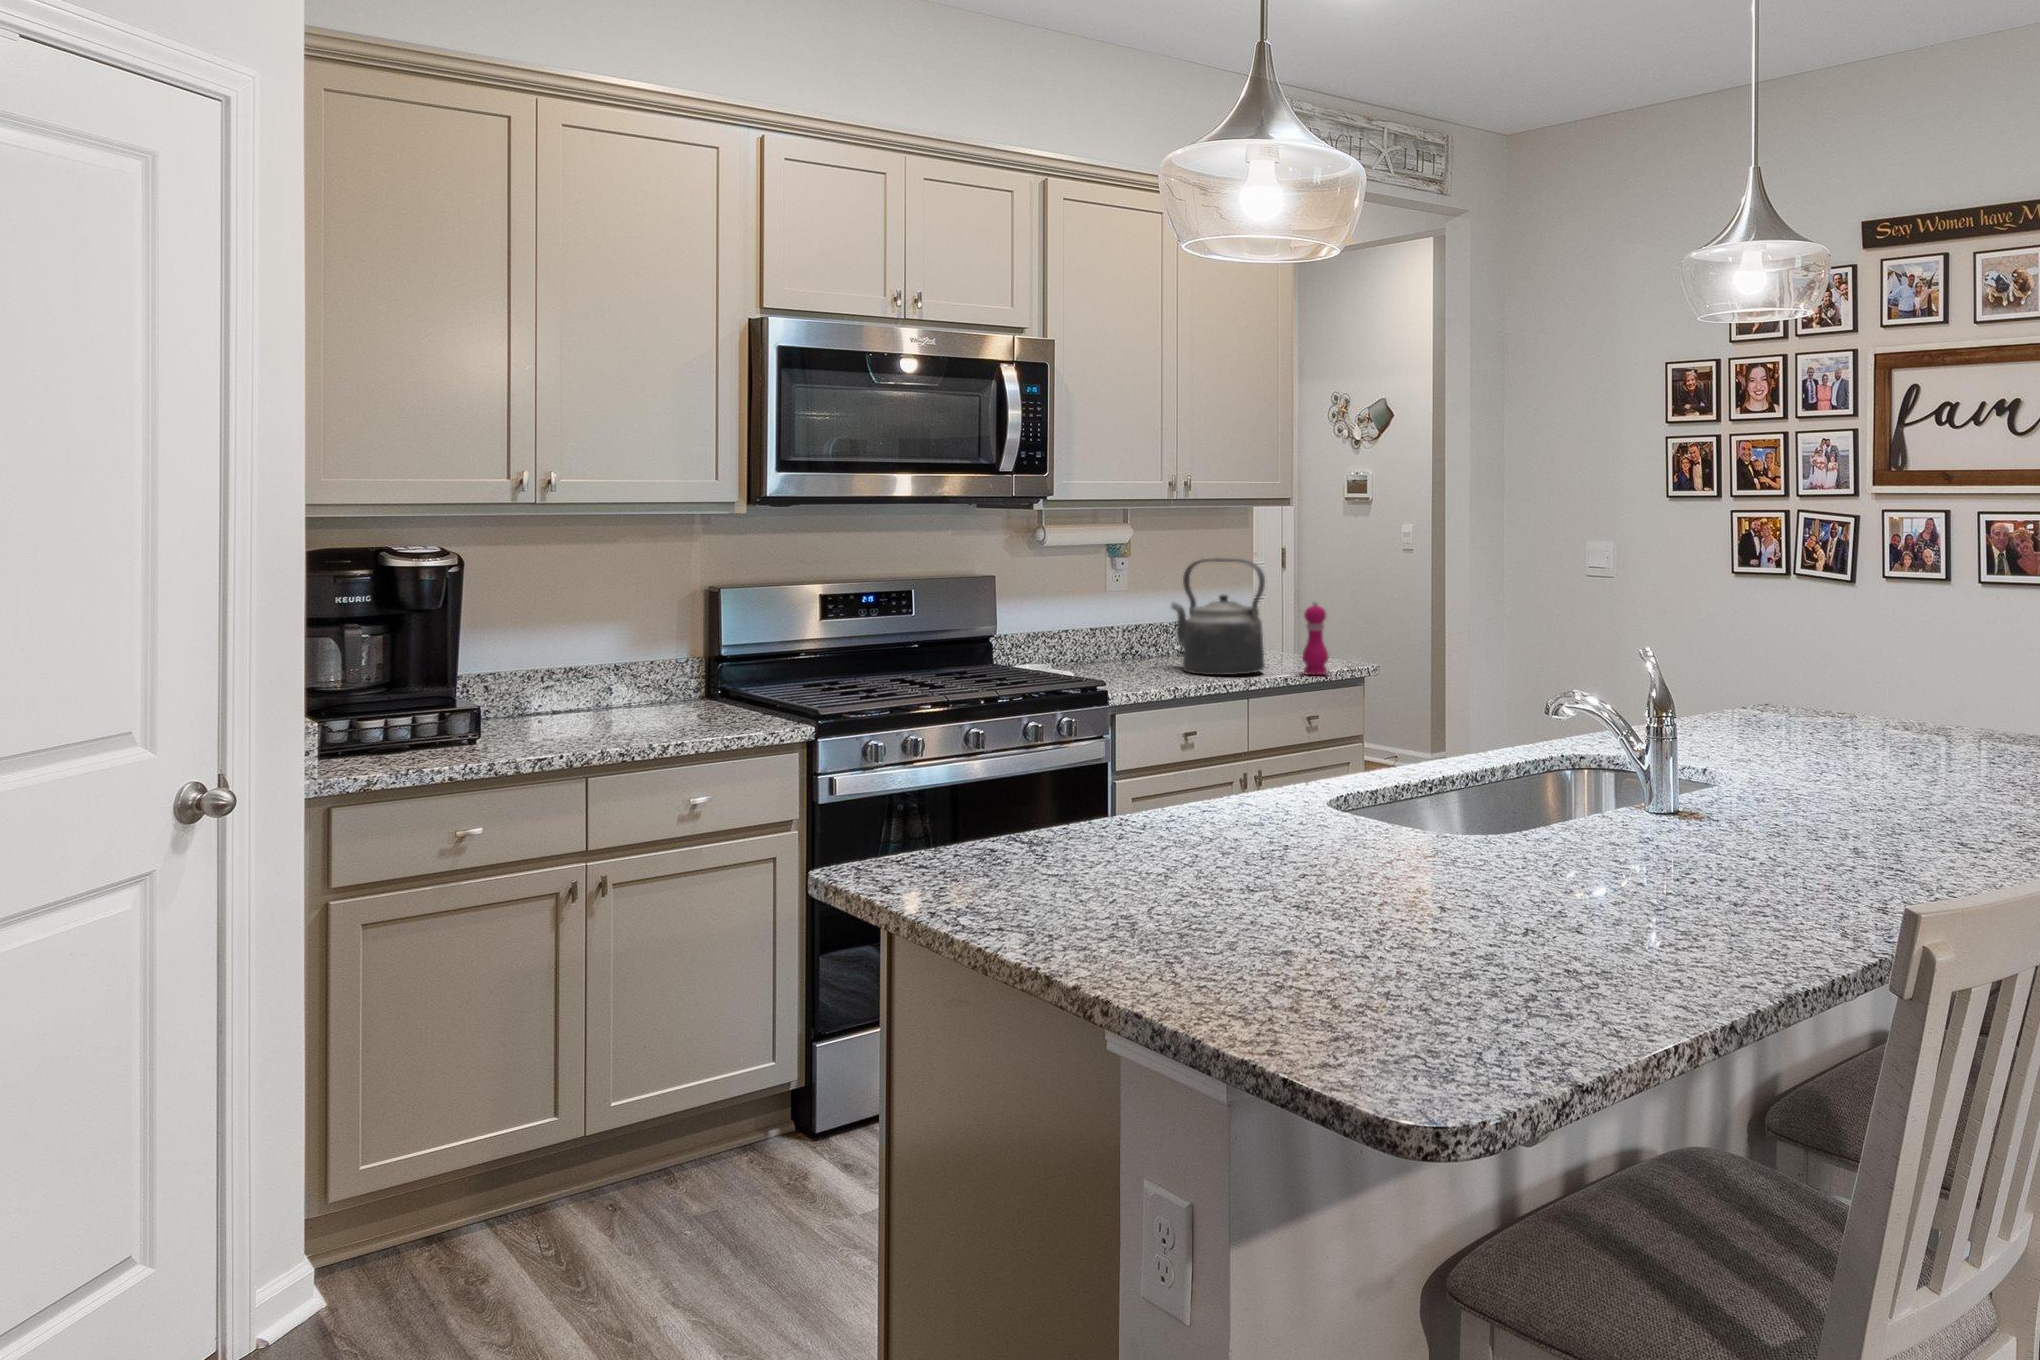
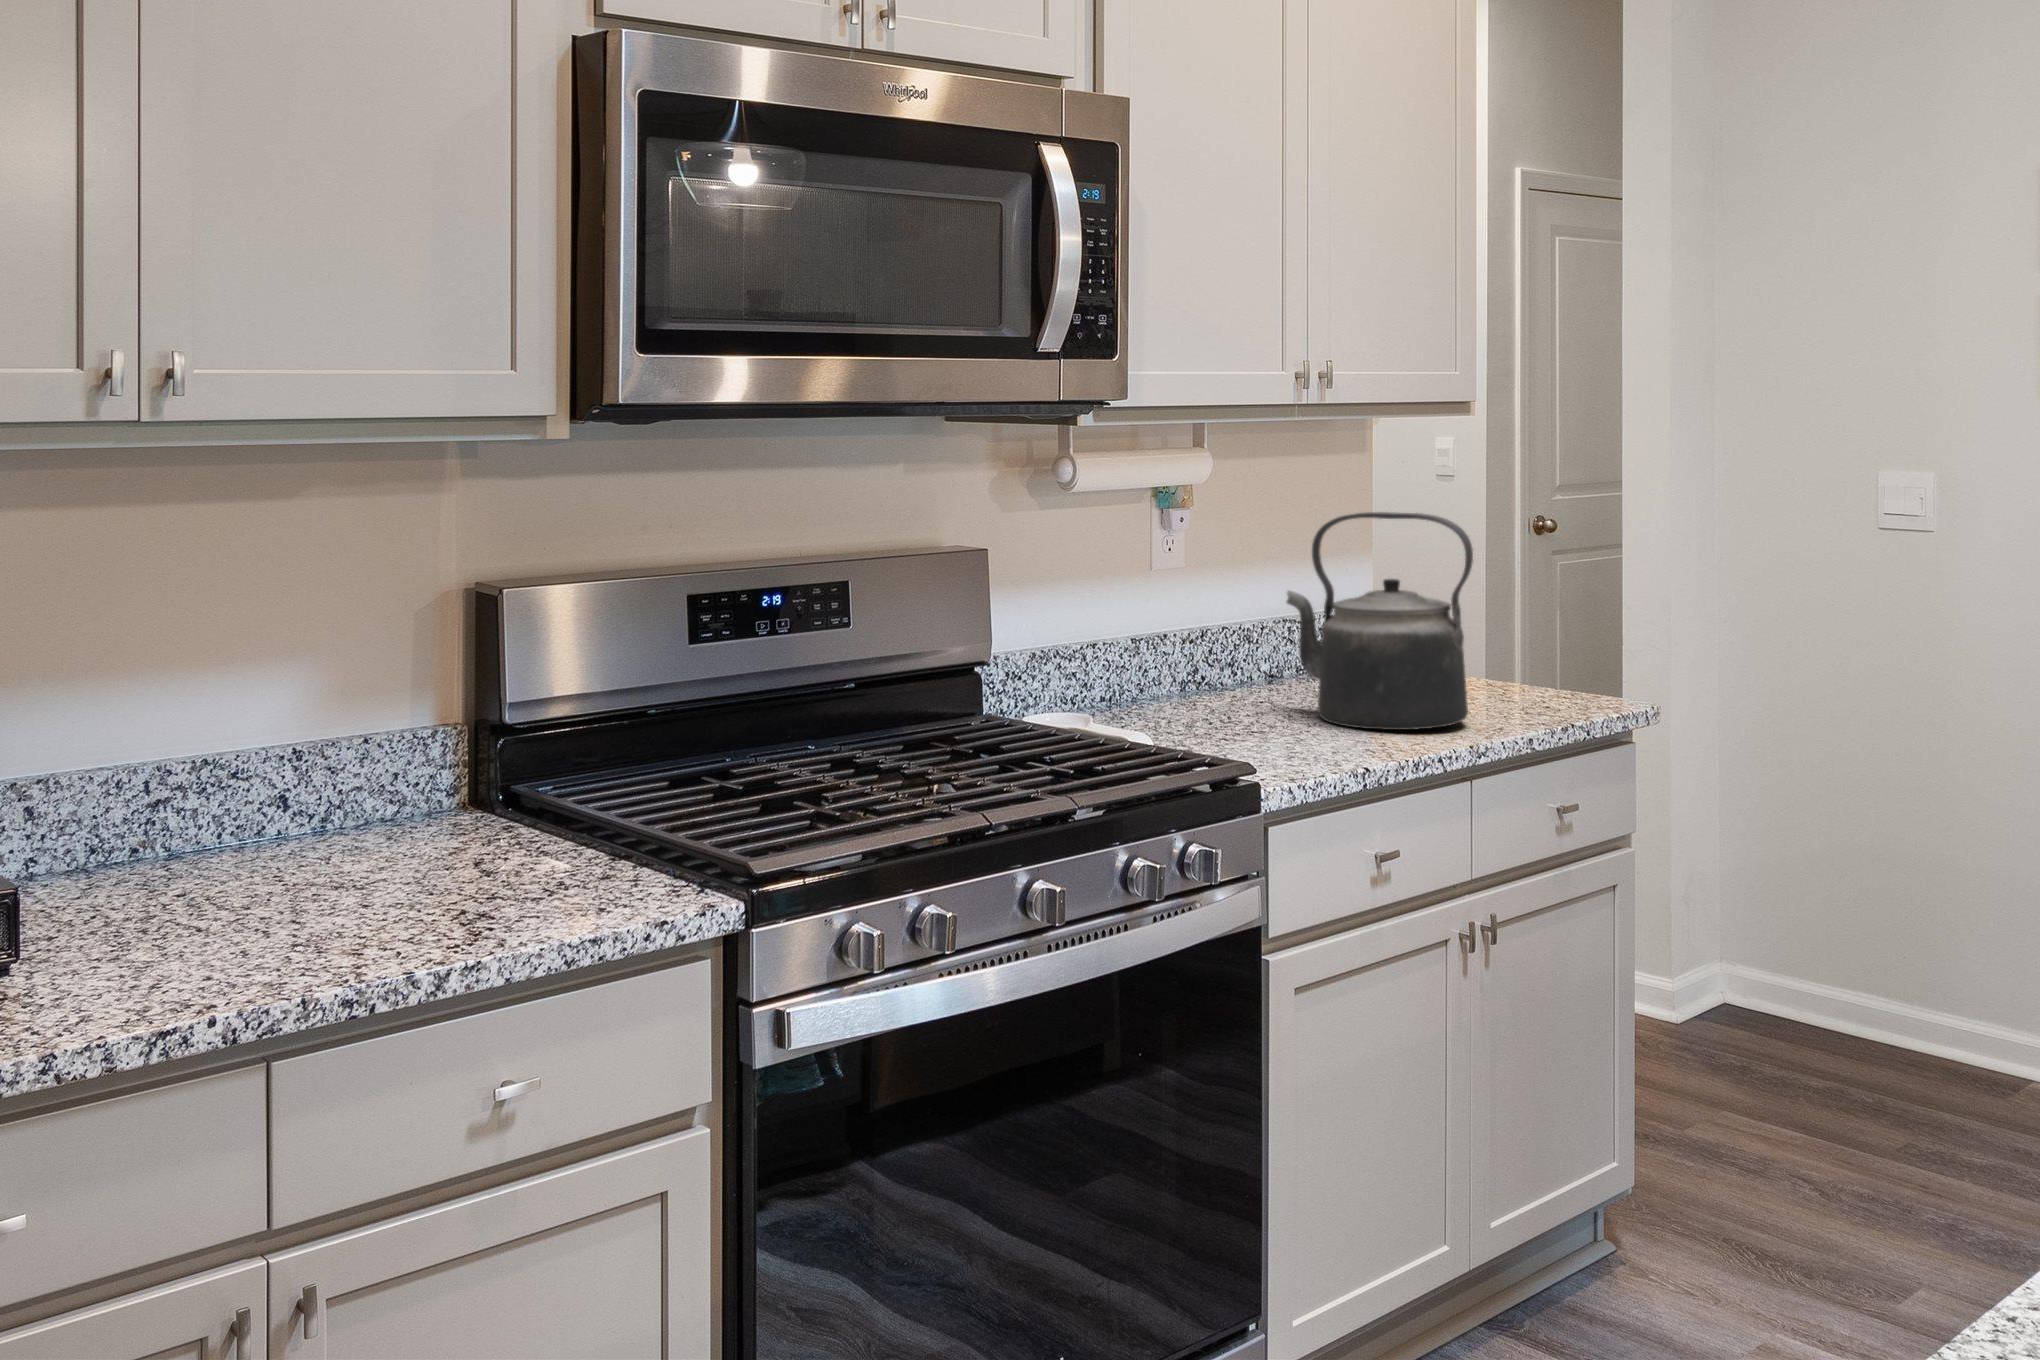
pepper mill: present [1302,600,1328,675] -> none [1528,587,1577,725]

